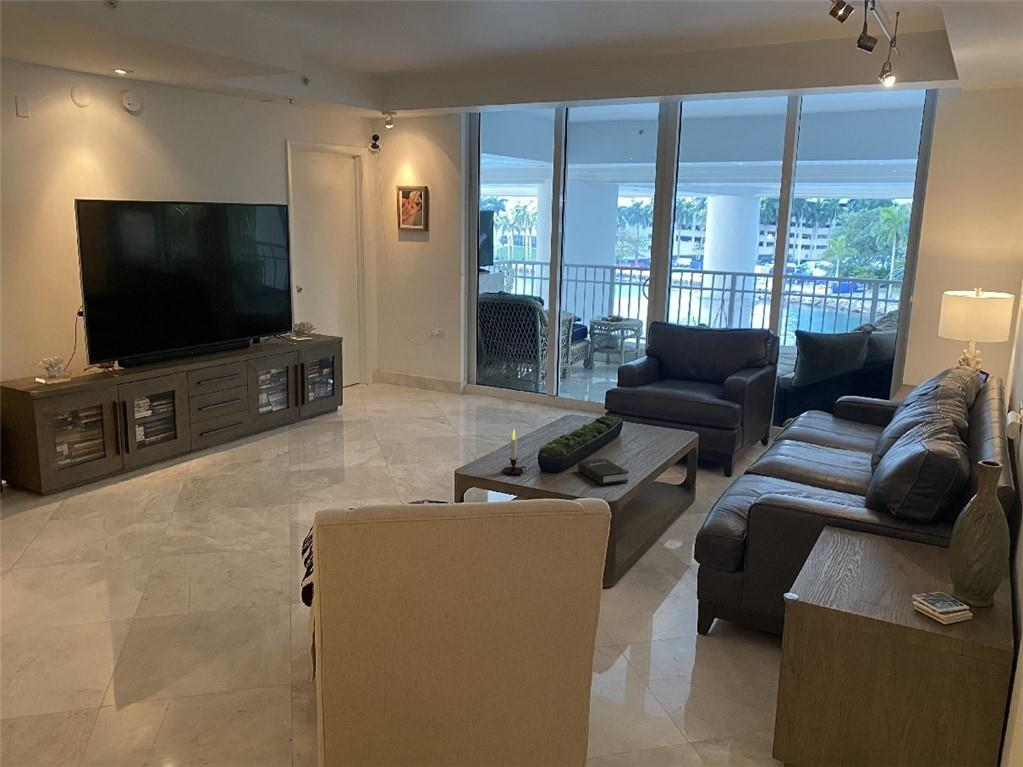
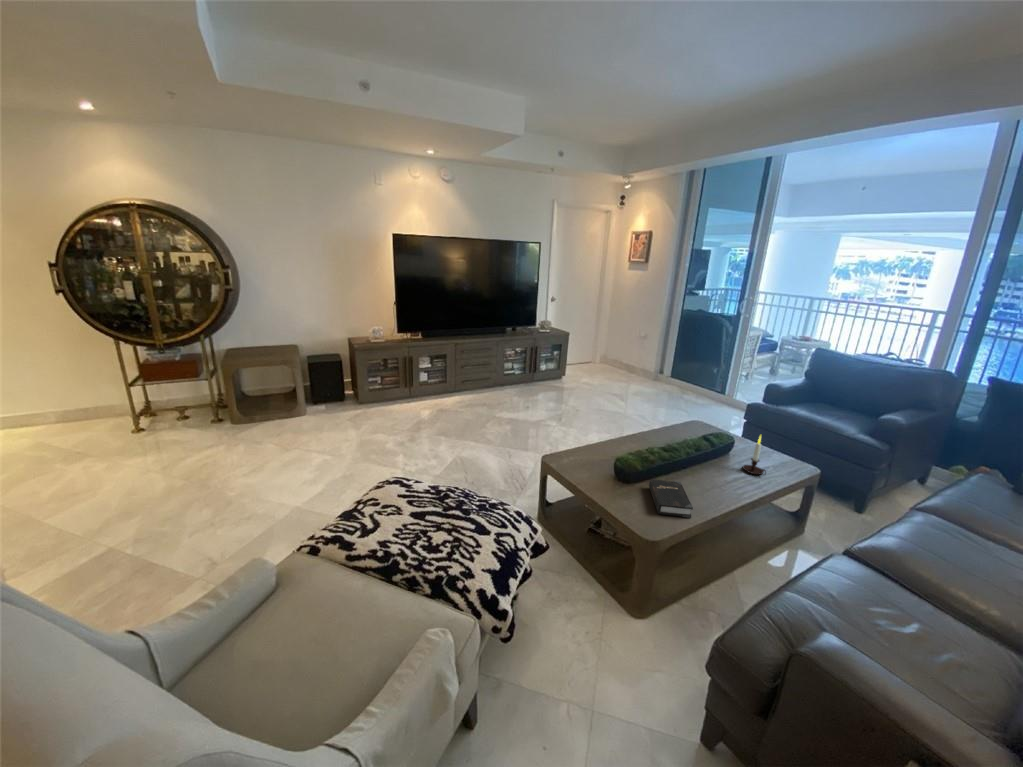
candle: present [503,429,526,474] -> present [743,436,766,475]

